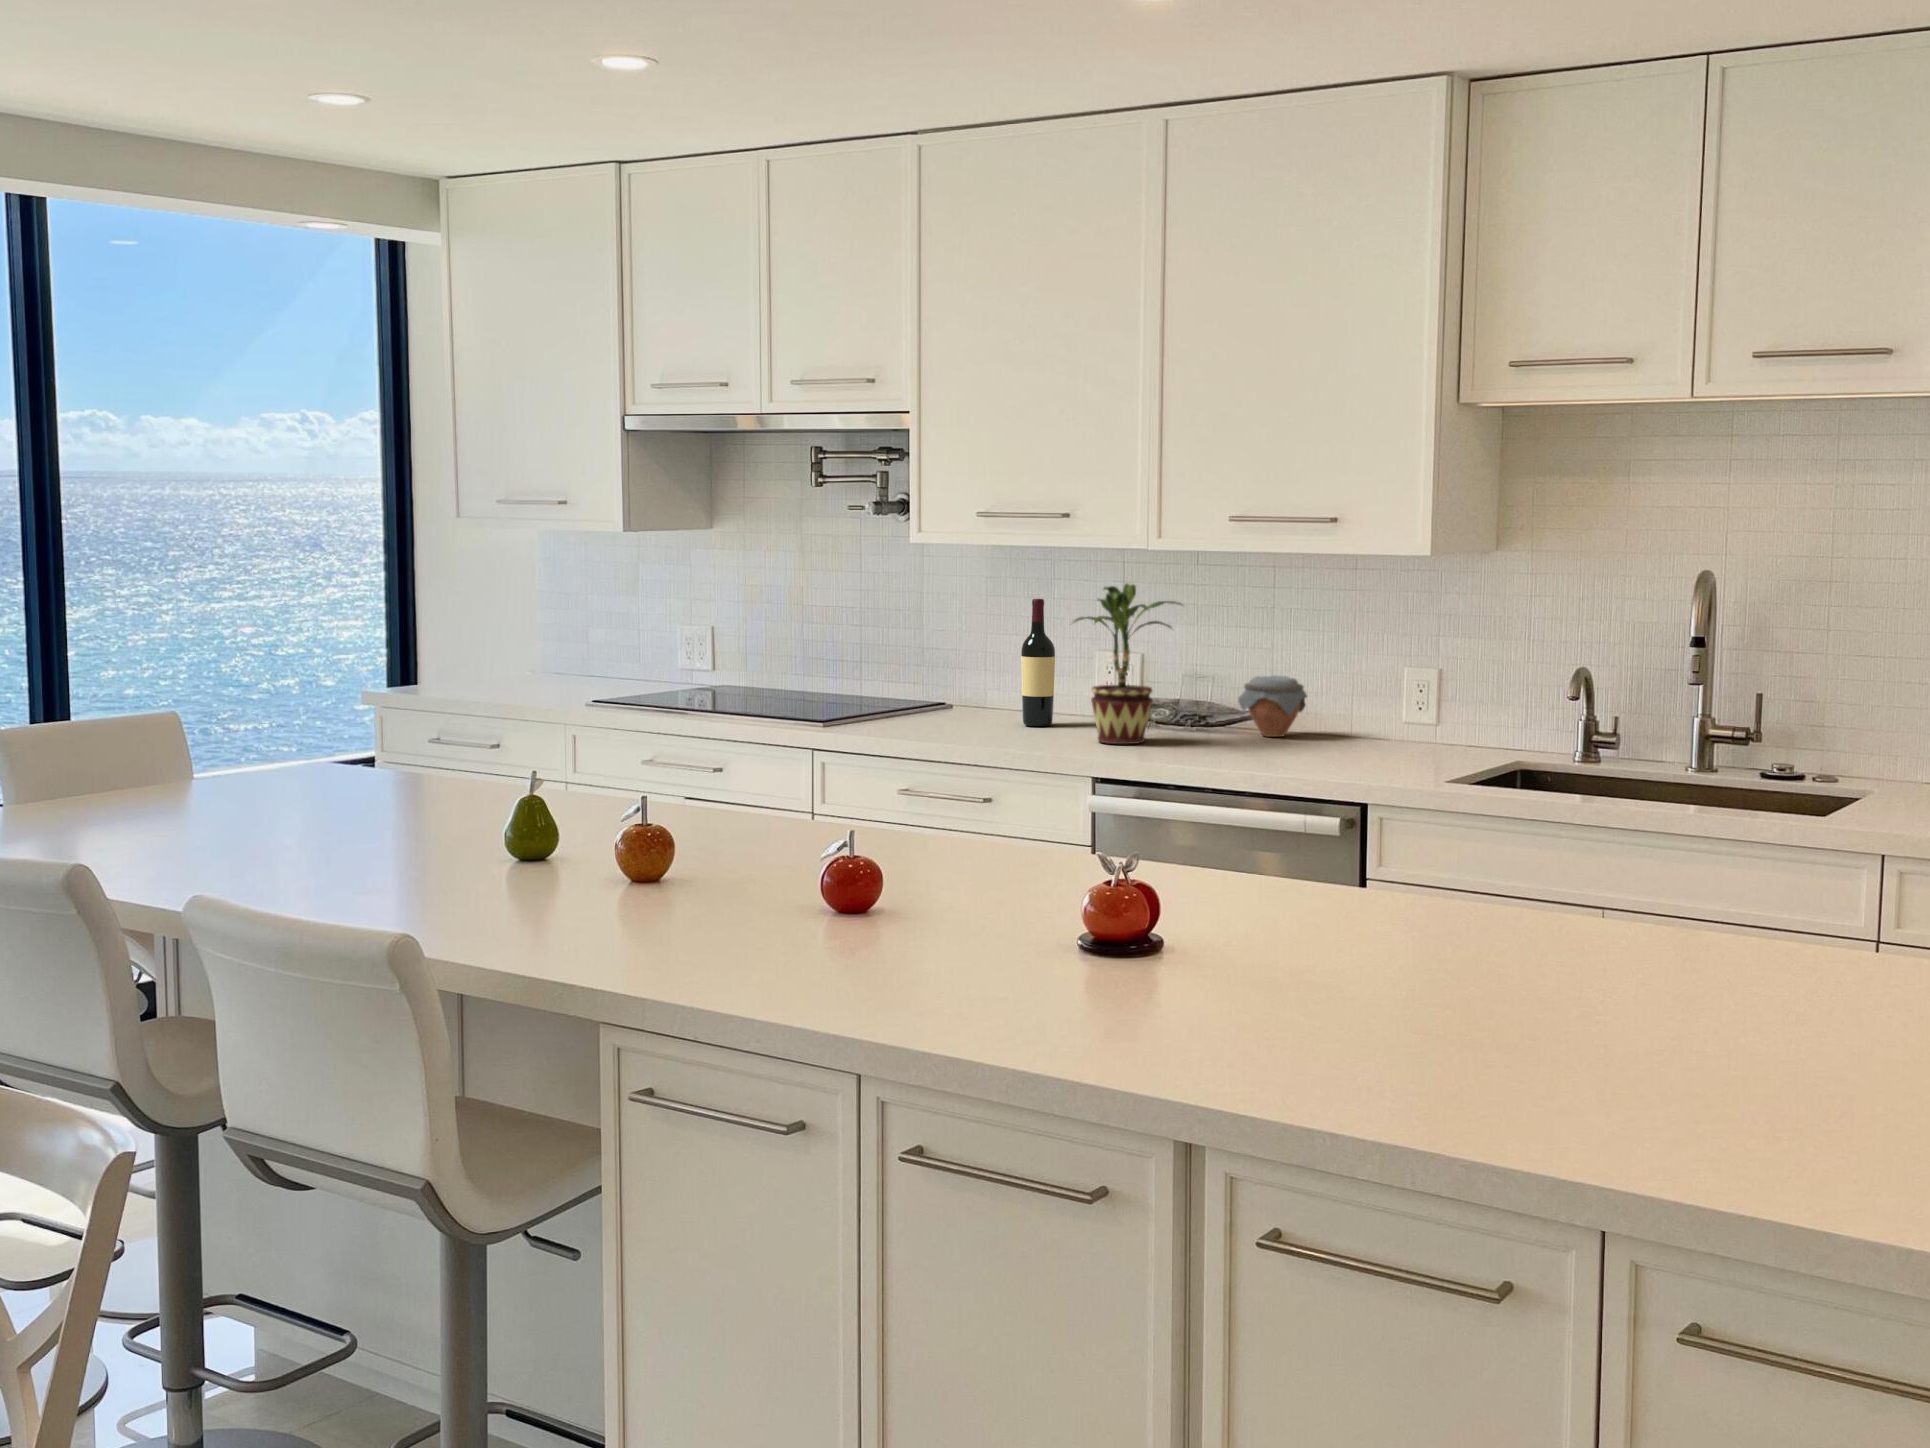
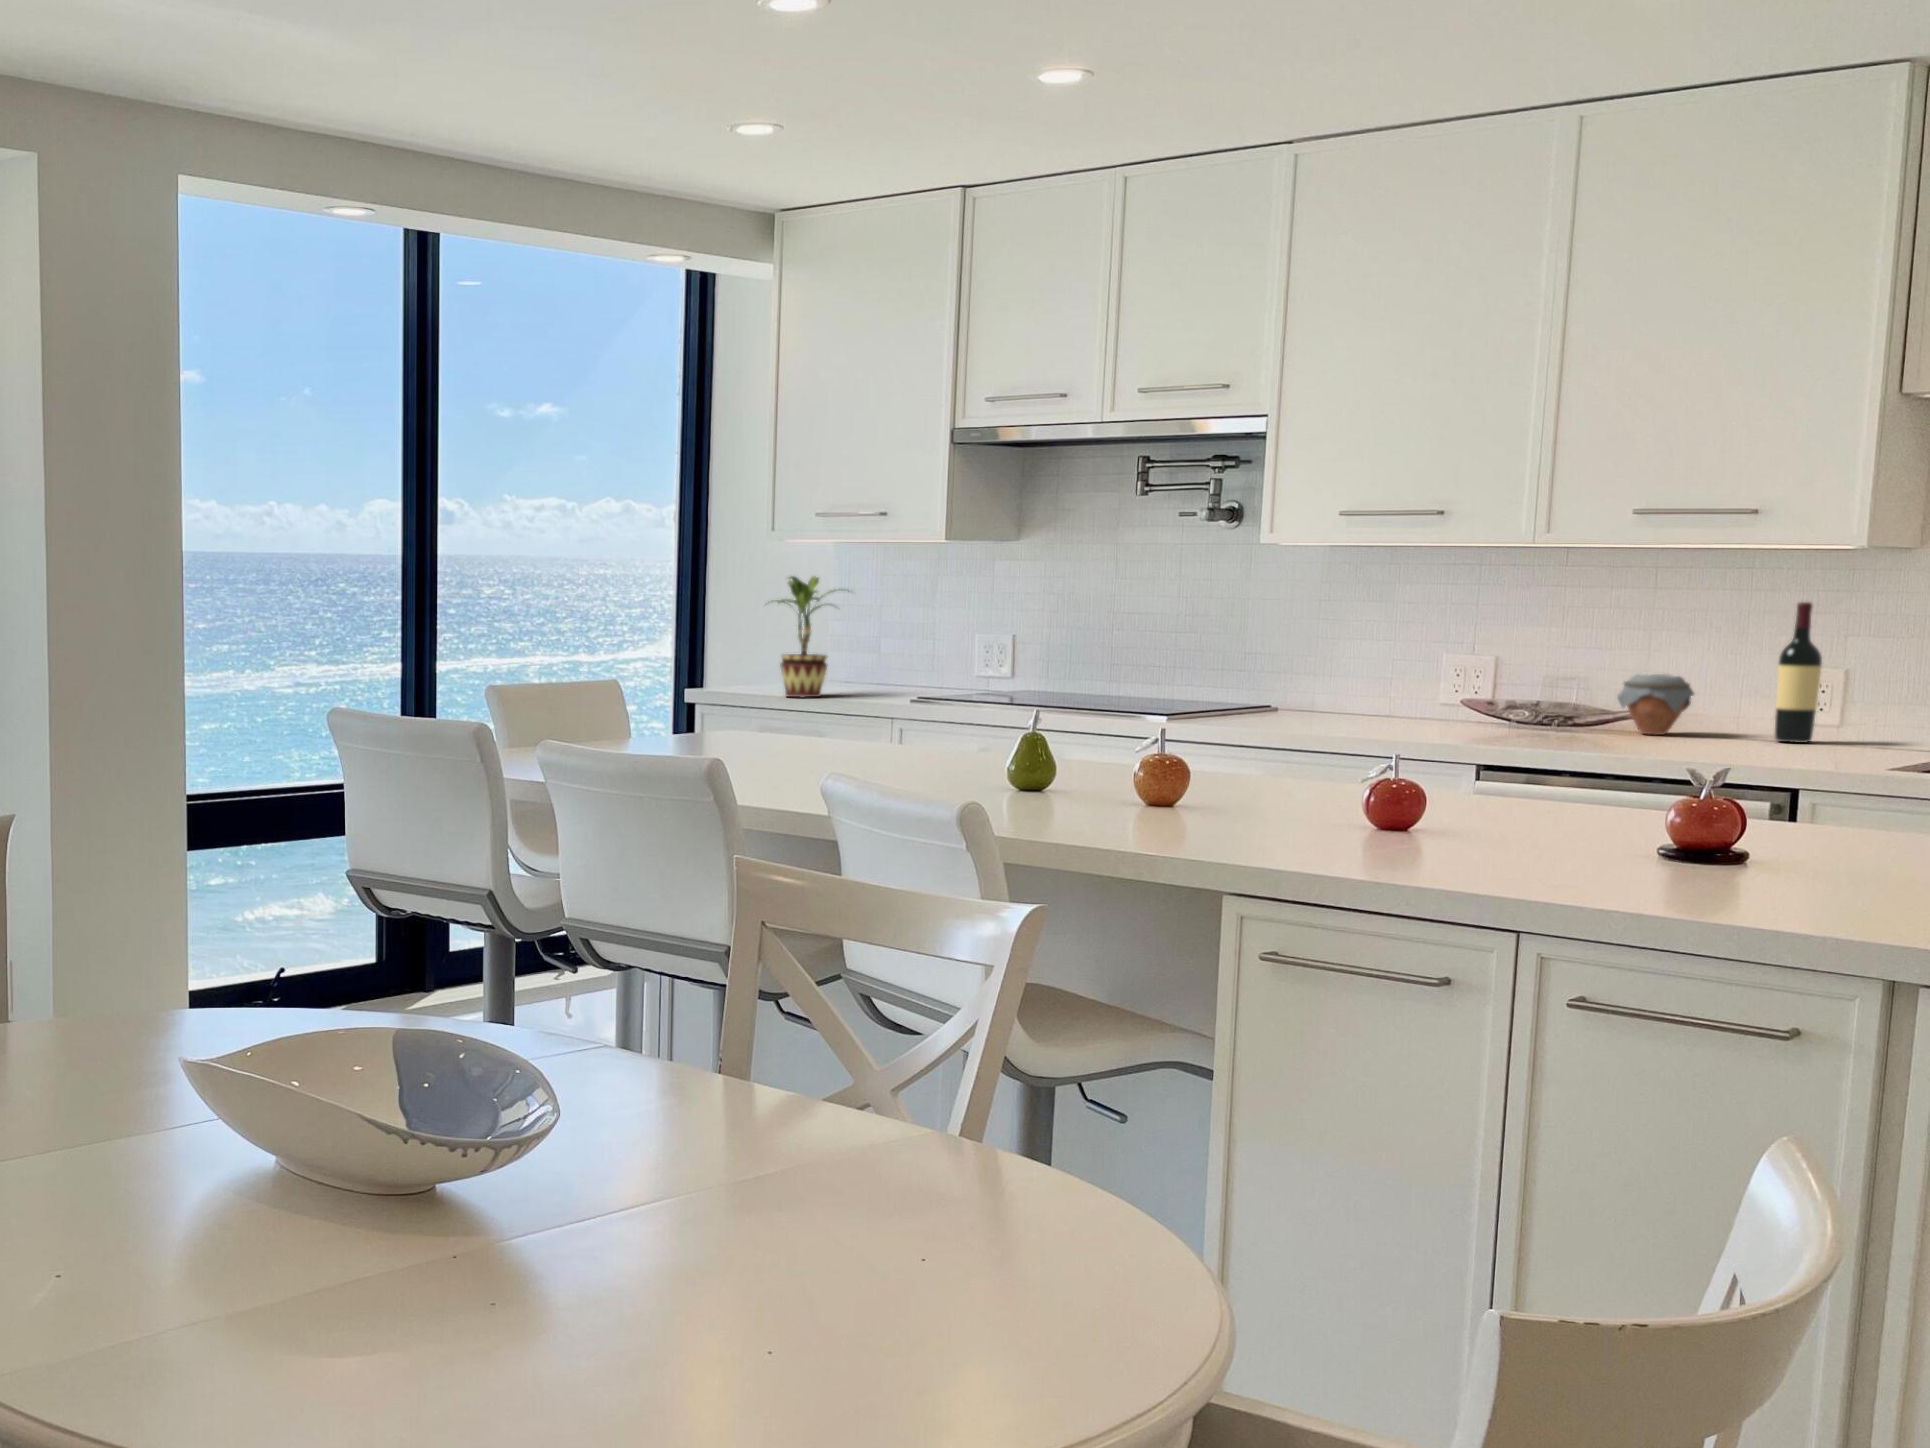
potted plant: present [1074,584,1182,744] -> present [766,576,849,697]
wine bottle: present [1021,599,1055,726] -> present [1775,602,1822,743]

